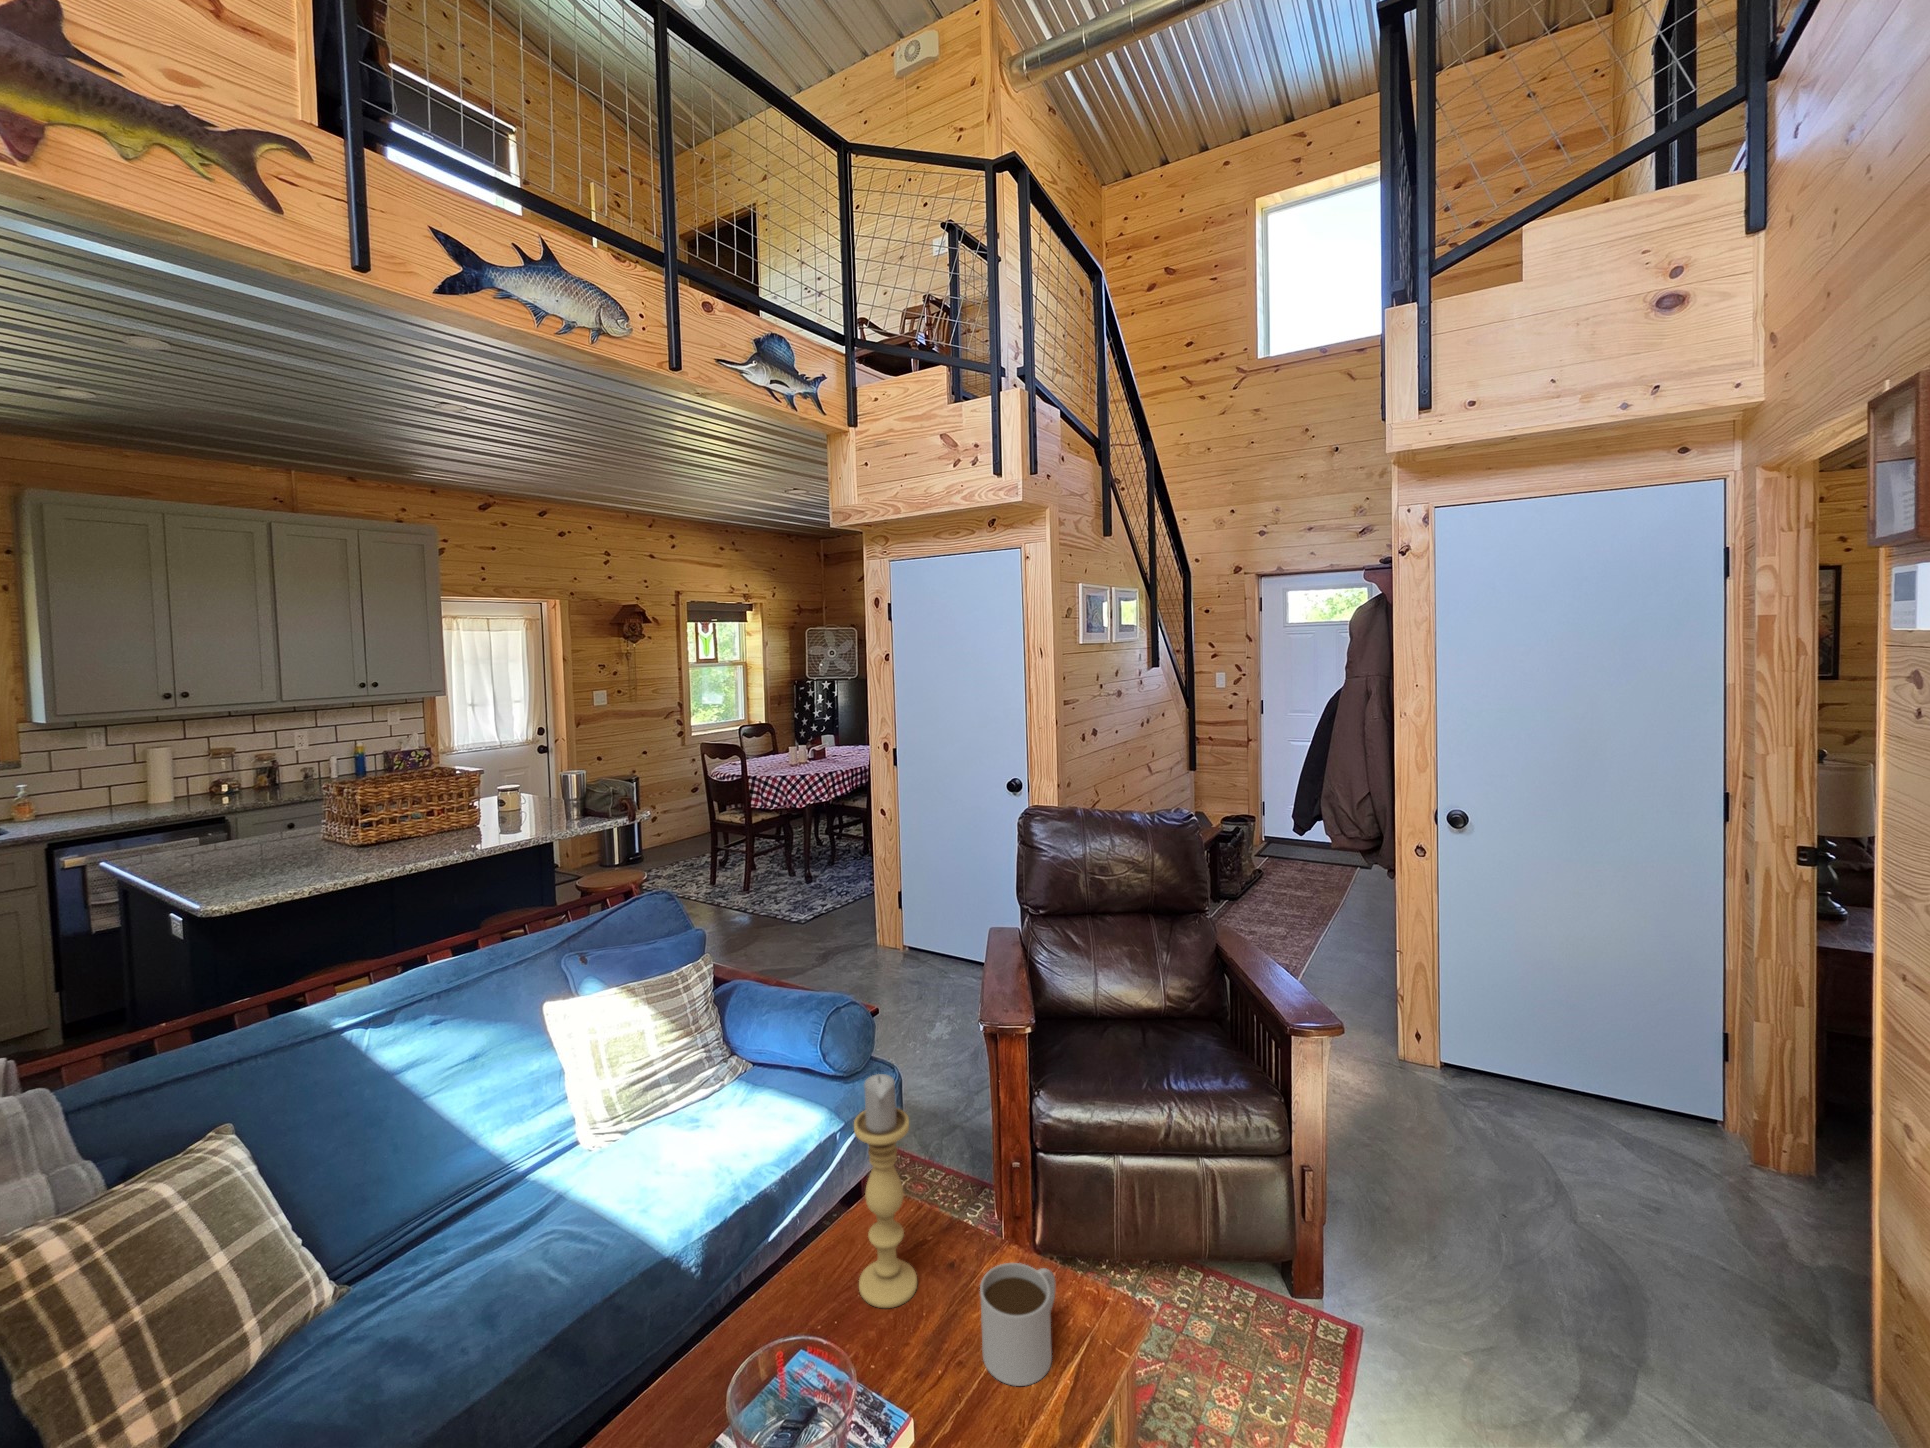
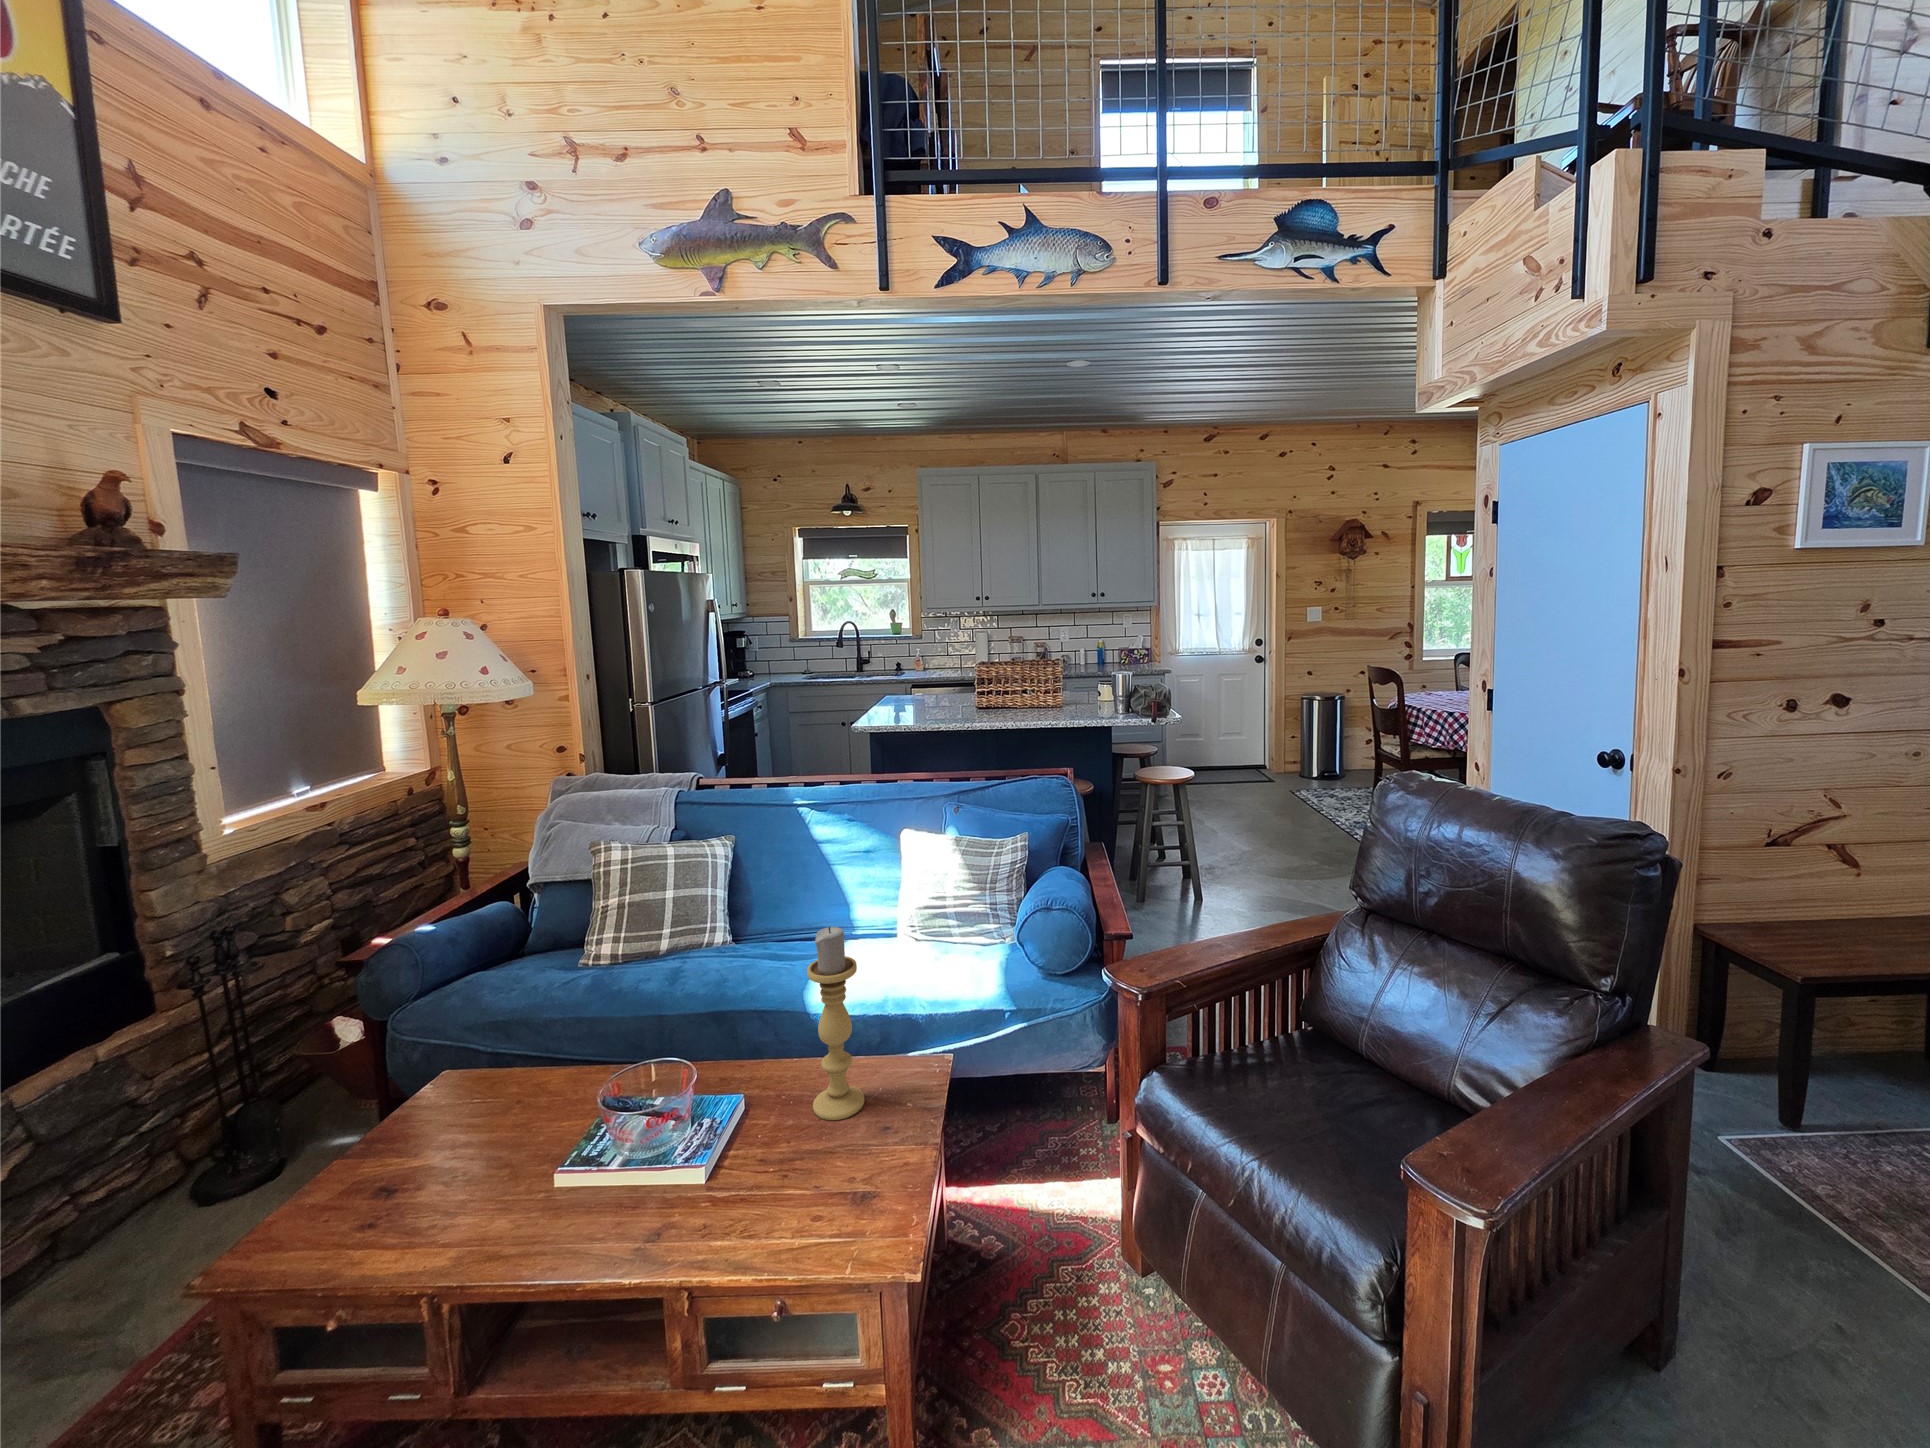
mug: present [980,1263,1056,1386] -> none [768,1117,860,1218]

